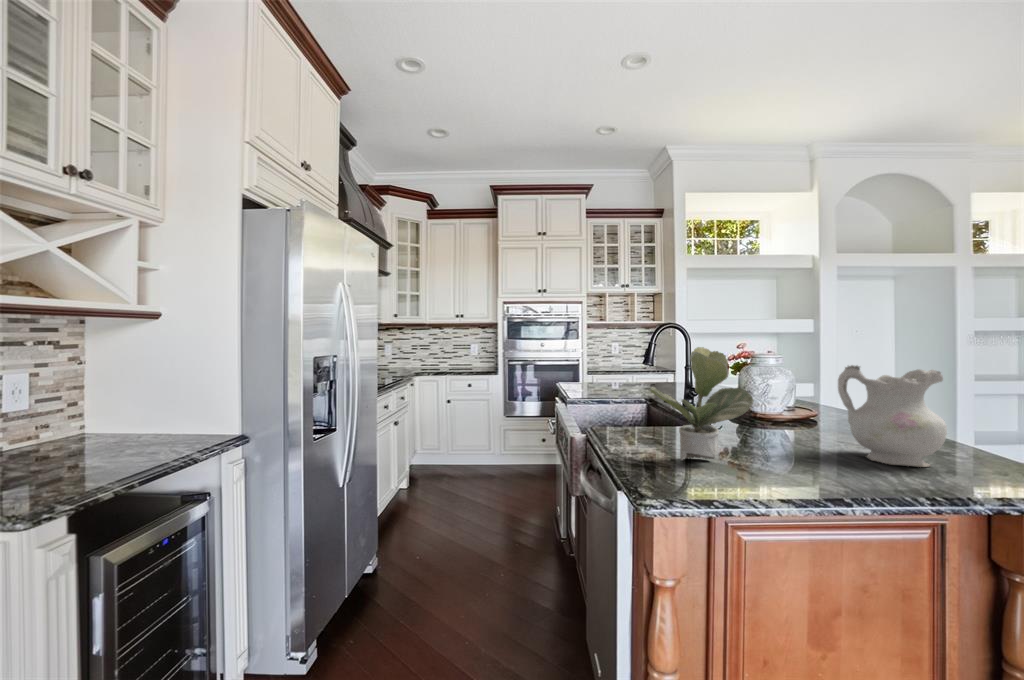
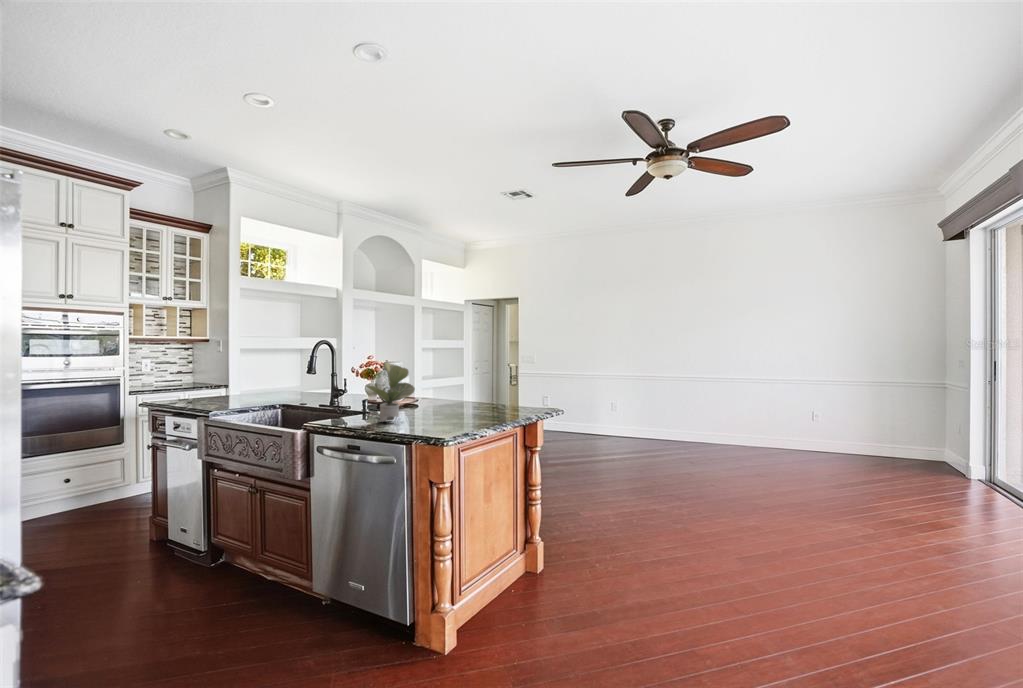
ceramic pitcher: present [838,365,947,467] -> none [430,370,465,412]

